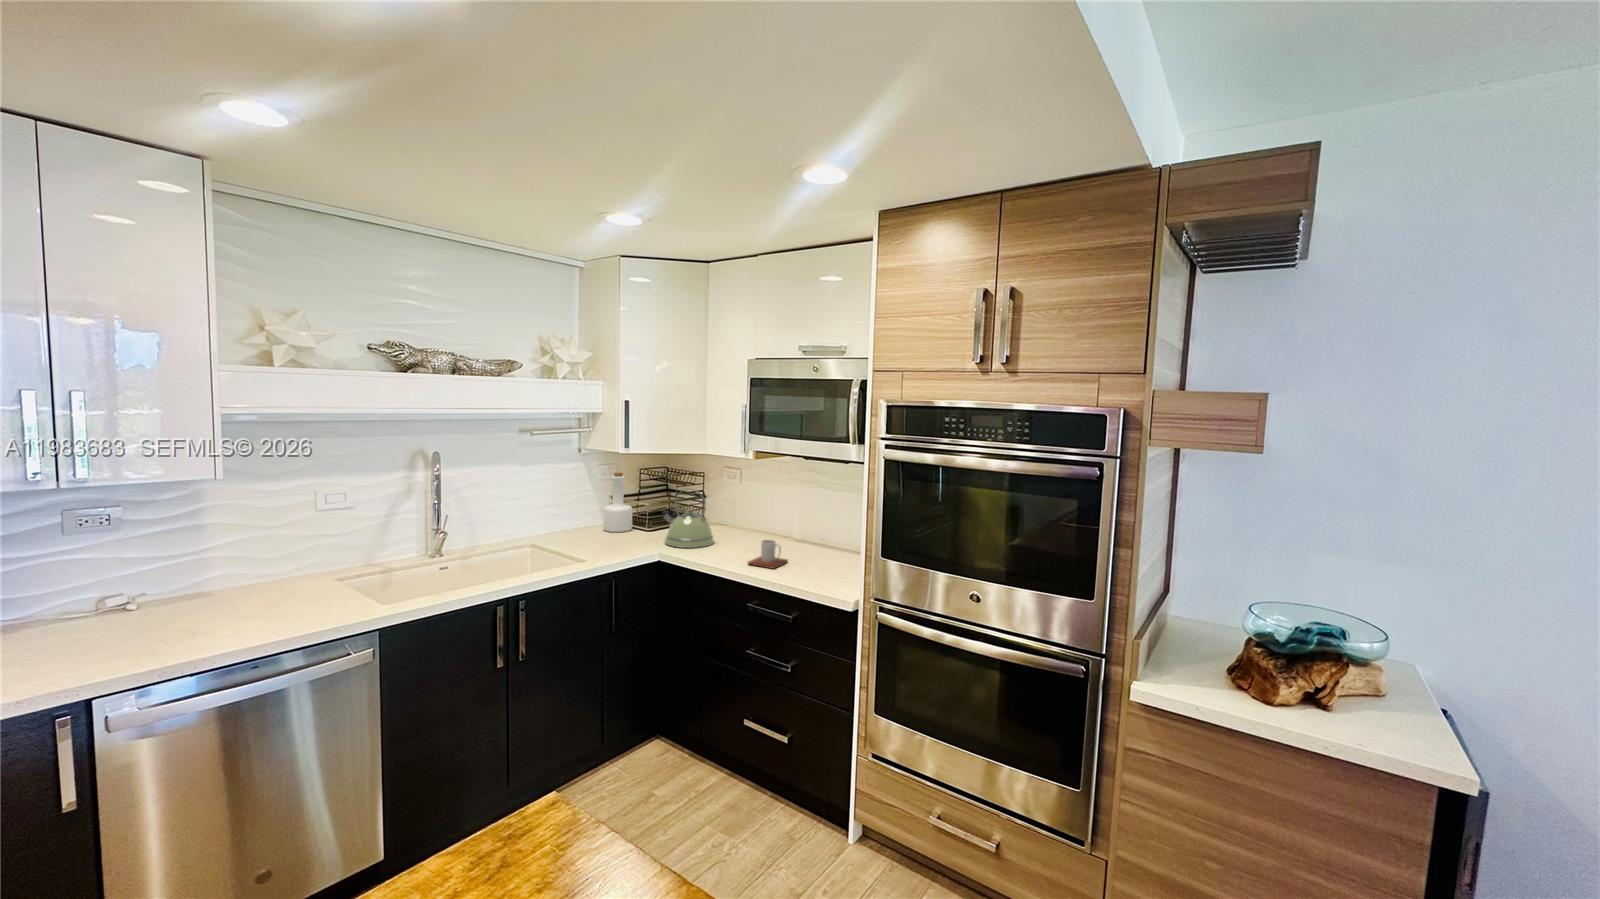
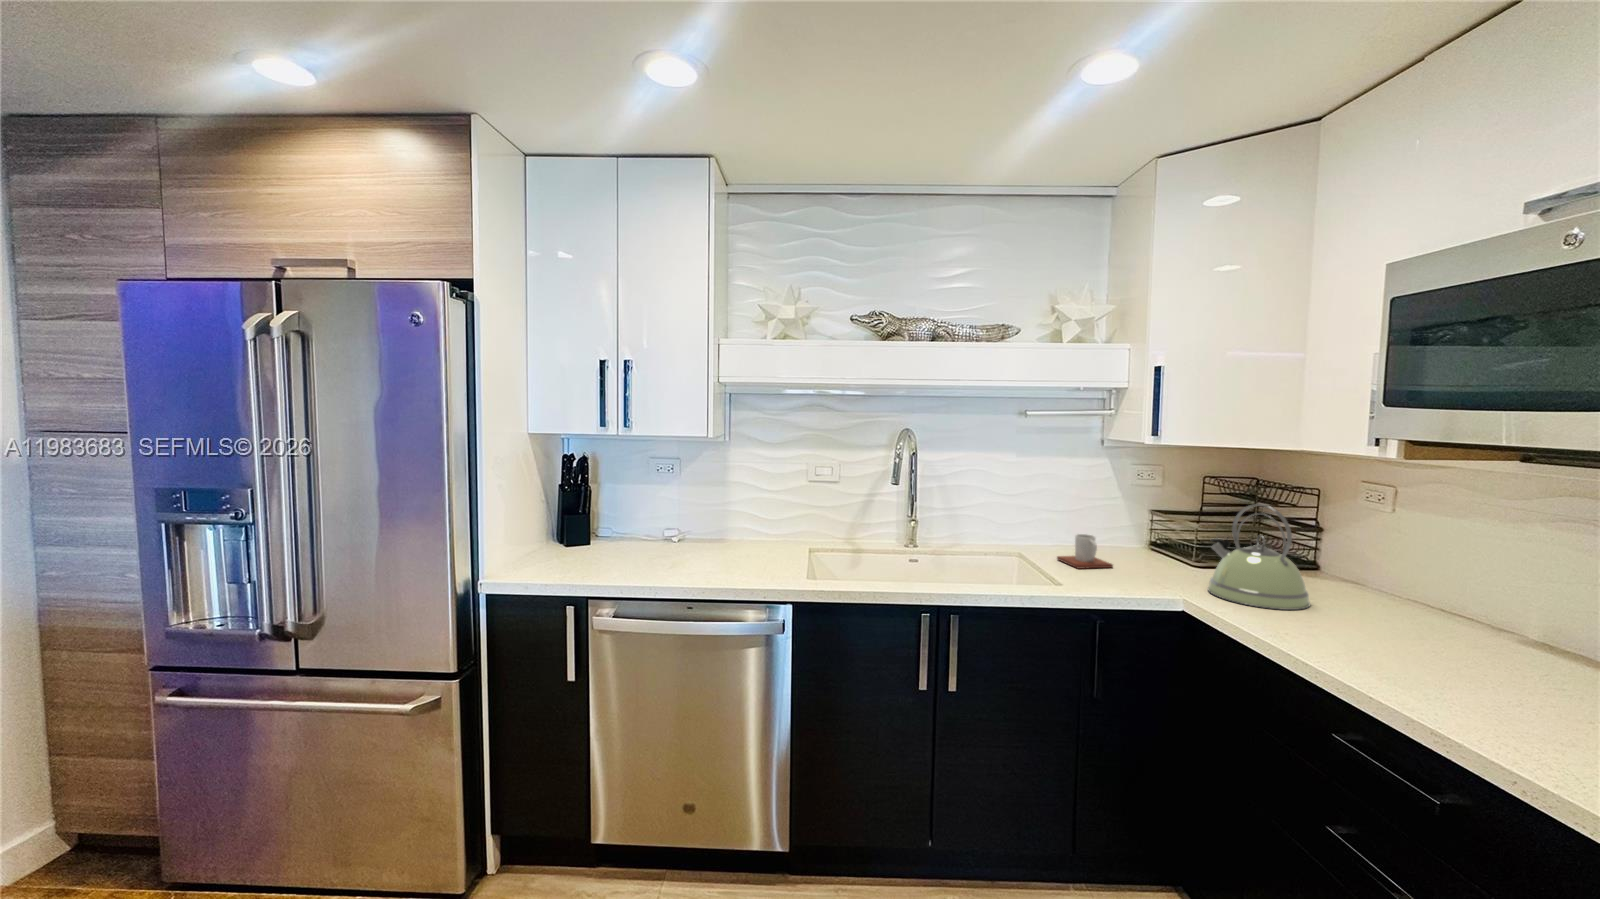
bottle: present [604,472,632,532] -> none [1127,474,1174,561]
mug: present [748,540,788,569] -> present [1057,534,1113,569]

